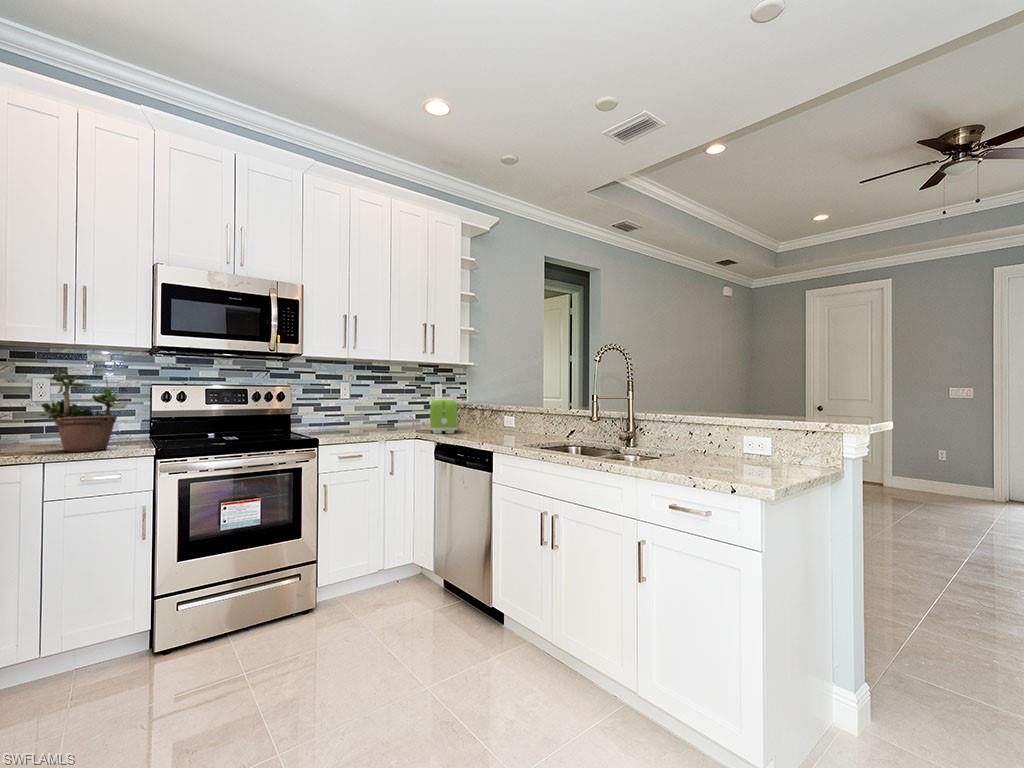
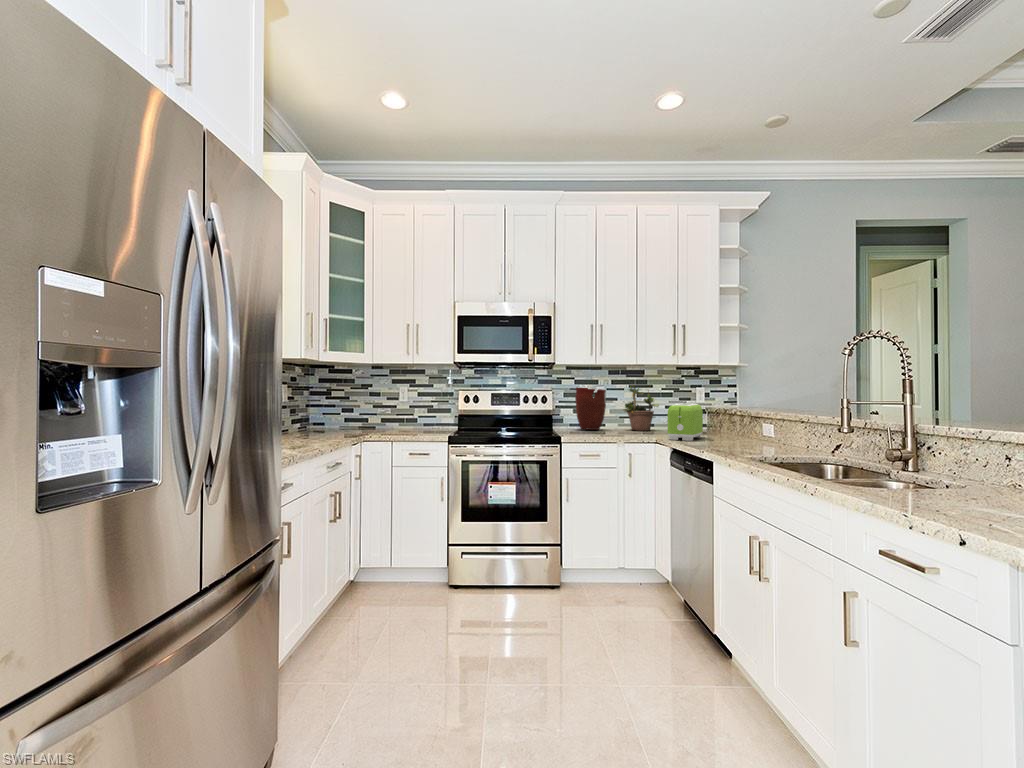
potted plant: present [37,369,126,452] -> present [623,385,659,431]
vase: none [317,383,352,428] -> present [575,387,606,430]

